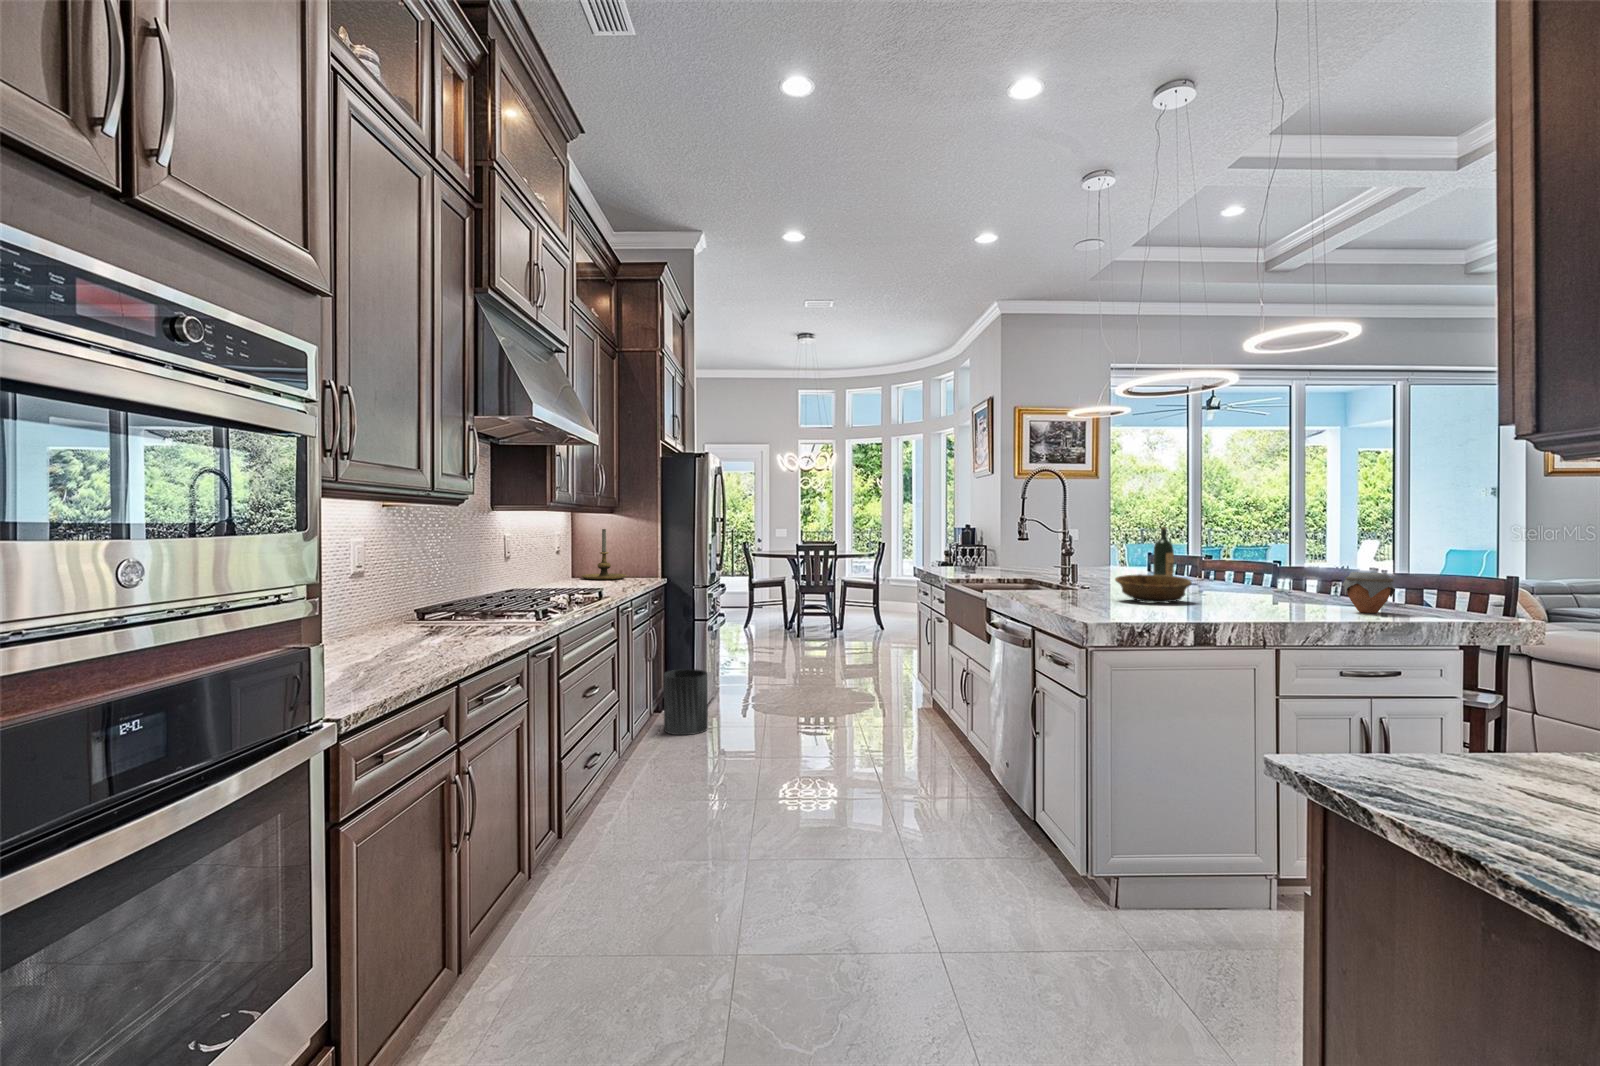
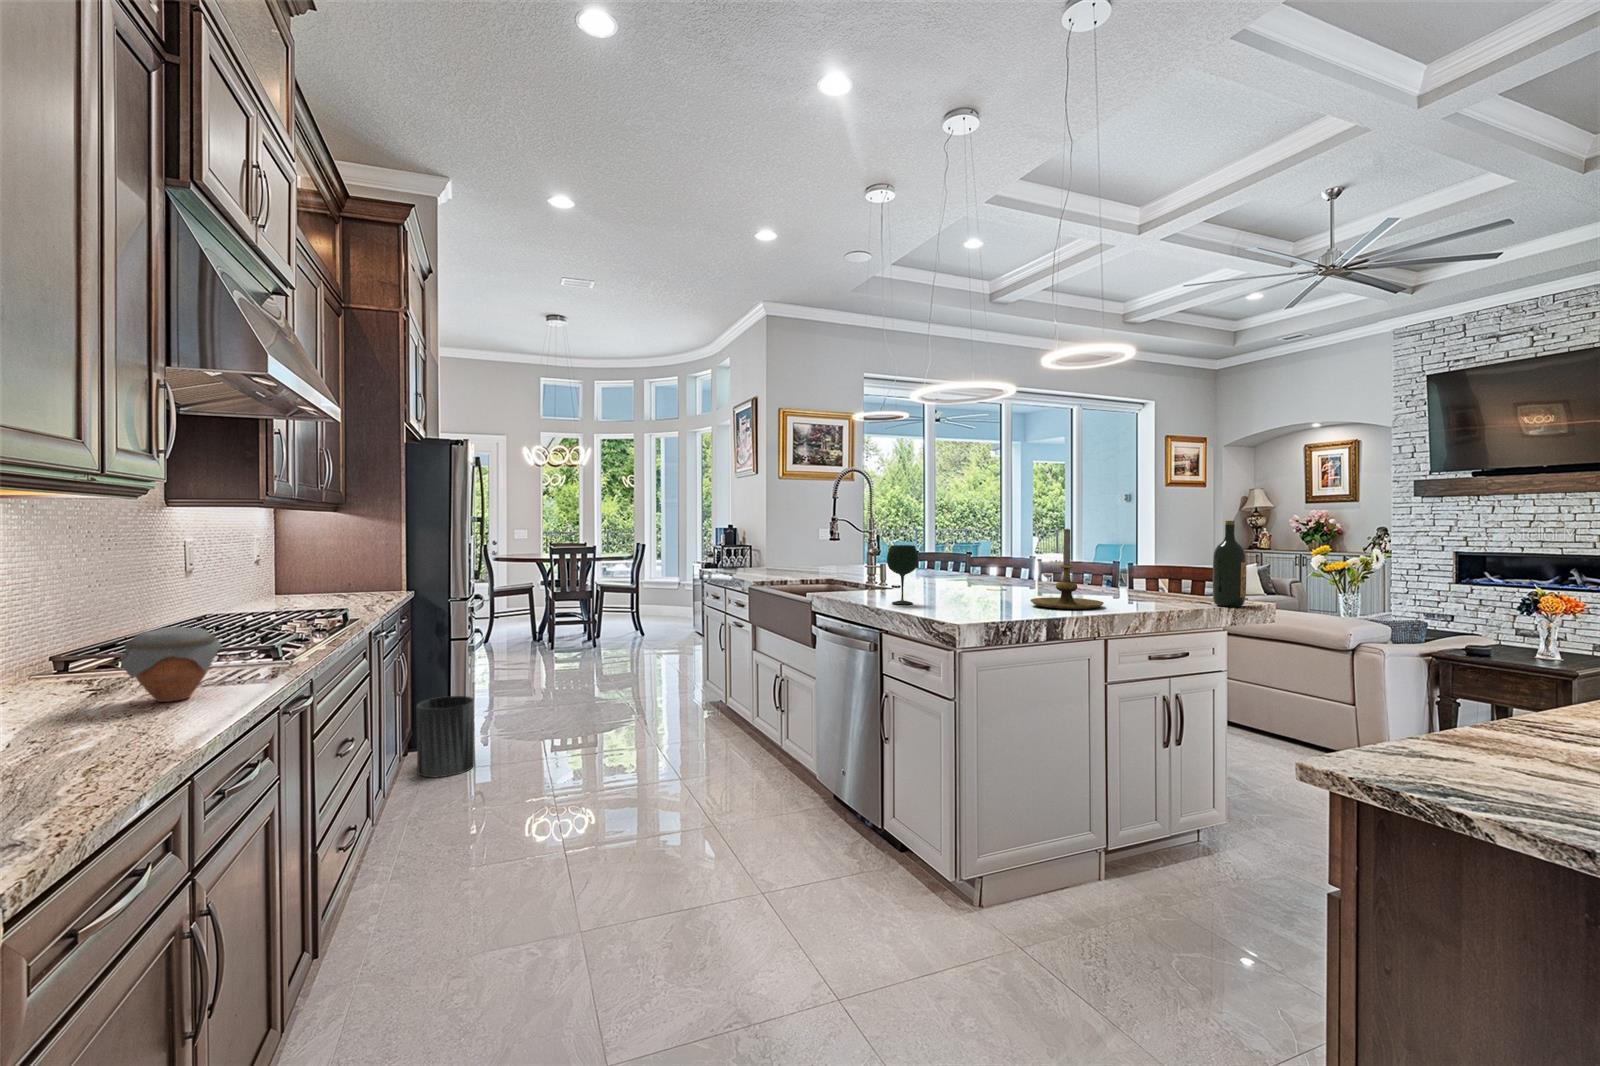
wine bottle: present [1153,527,1174,576] -> present [1213,521,1247,607]
candle holder: present [582,529,627,580] -> present [1030,529,1104,609]
wine glass: none [1051,546,1084,605] -> present [887,545,918,604]
jar: present [1342,572,1395,613] -> present [121,627,222,702]
decorative bowl: present [1115,574,1192,603] -> none [935,571,1004,598]

